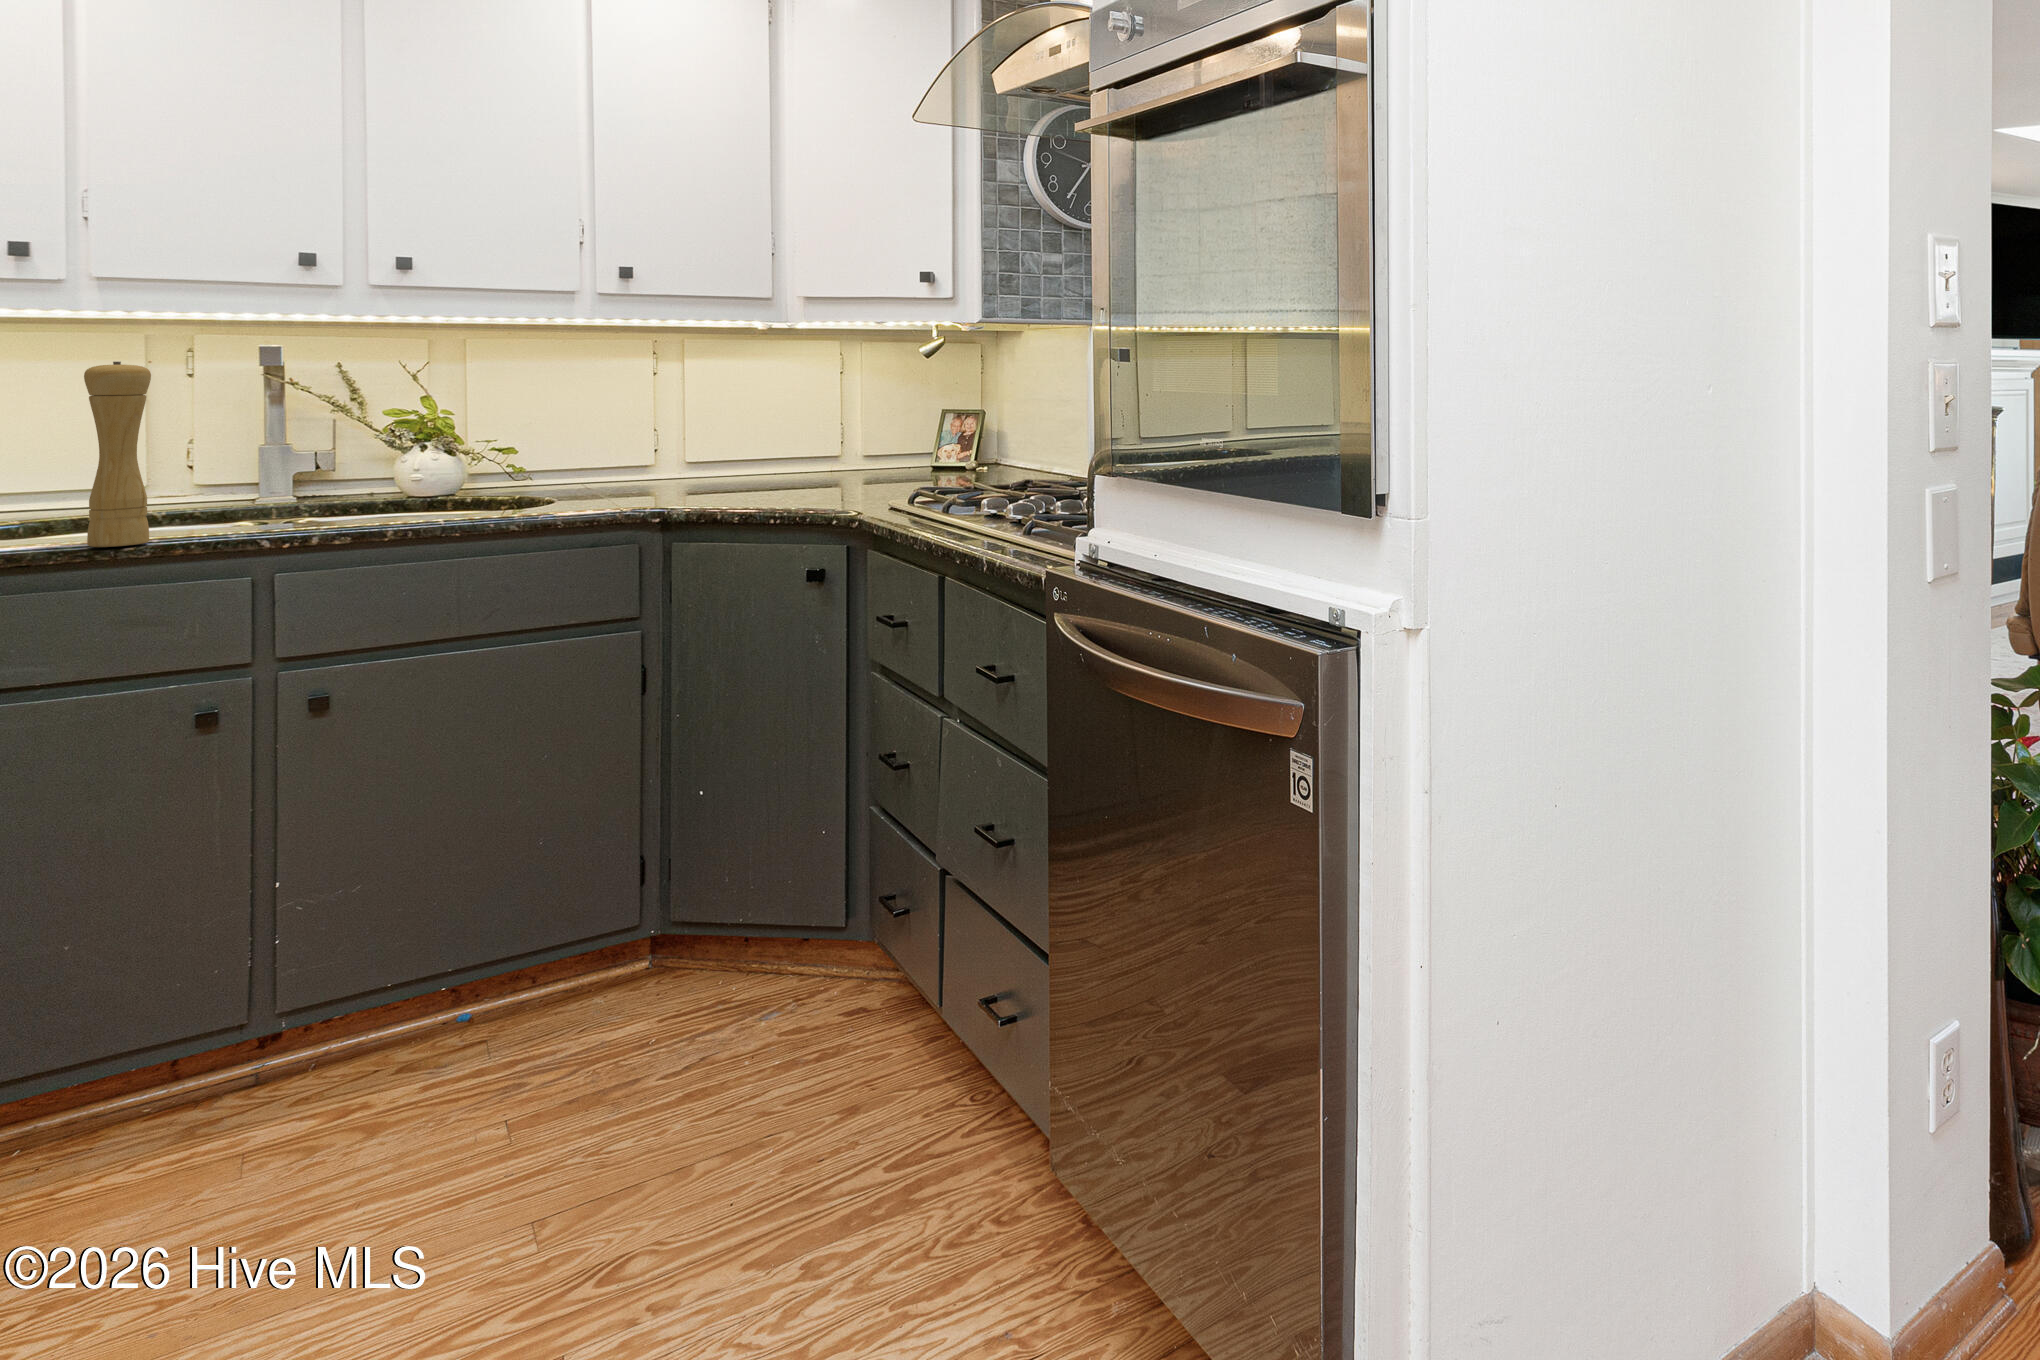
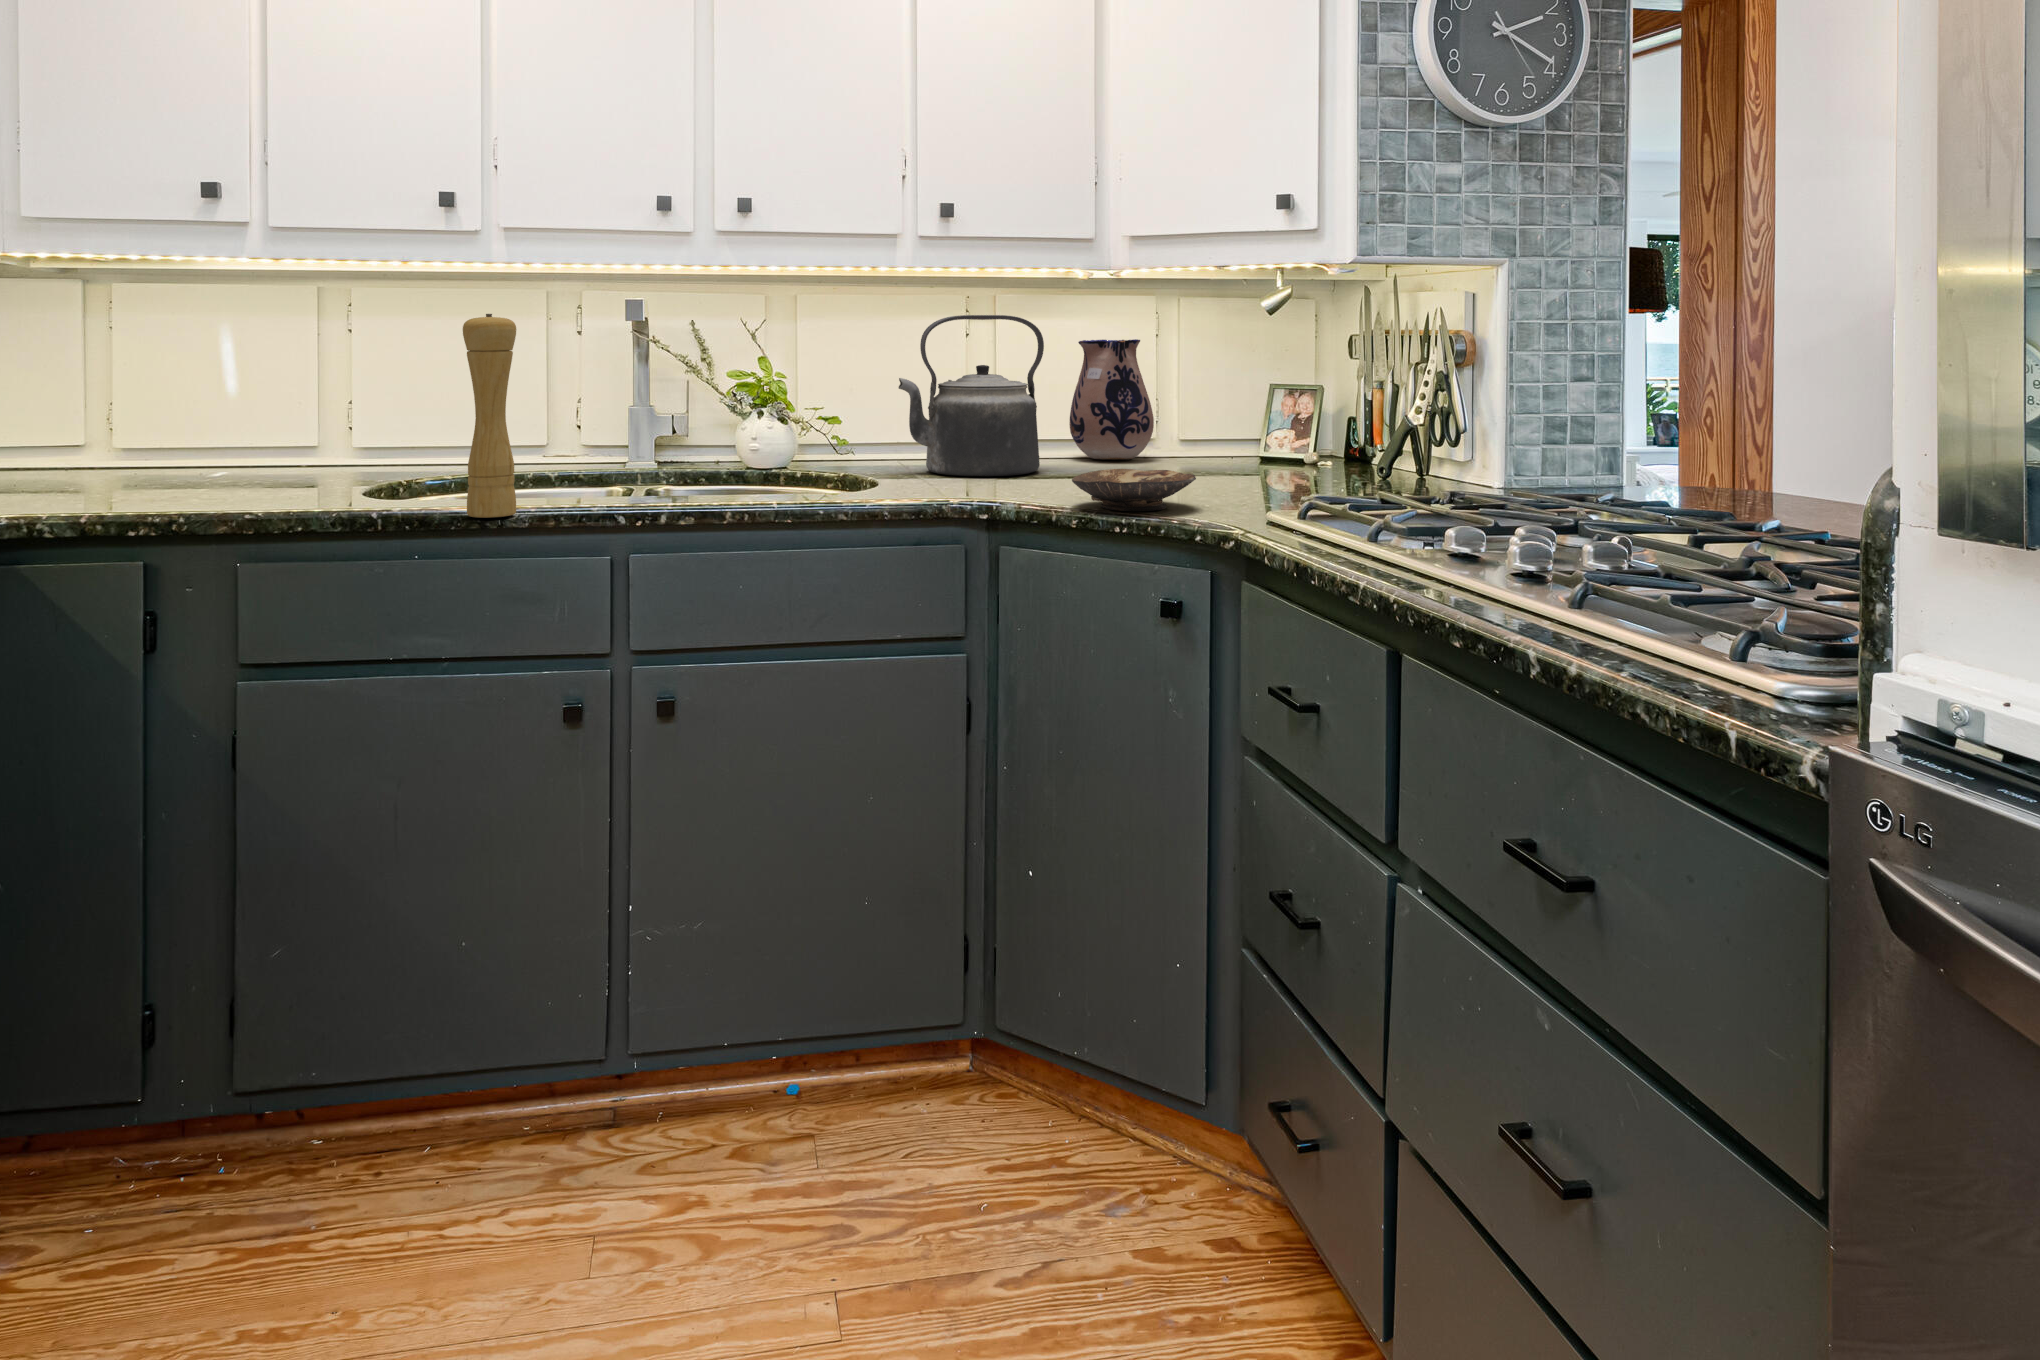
kettle: none [574,360,719,493] -> present [898,315,1044,476]
ceramic pitcher: none [748,379,825,477] -> present [1069,339,1154,460]
bowl: none [733,477,838,508] -> present [1072,469,1196,511]

